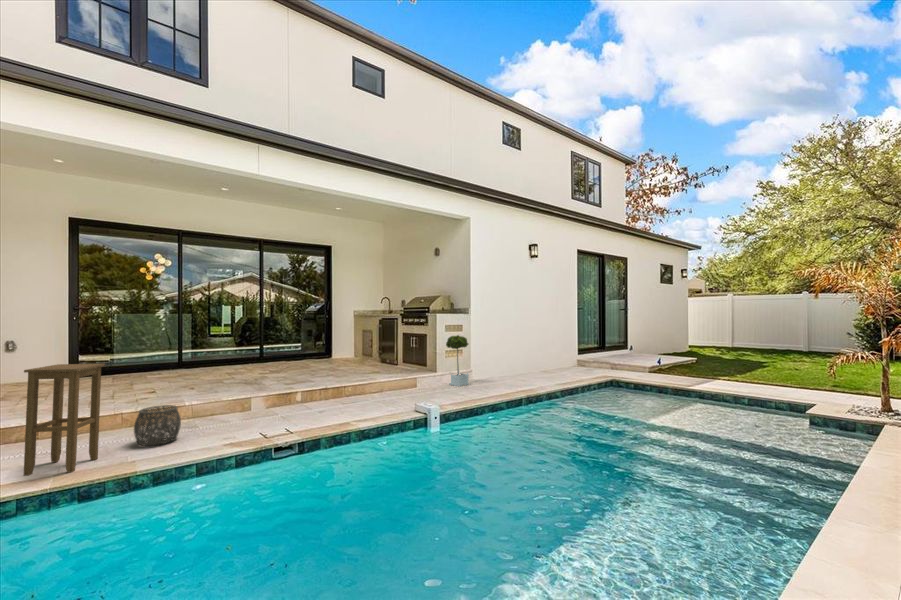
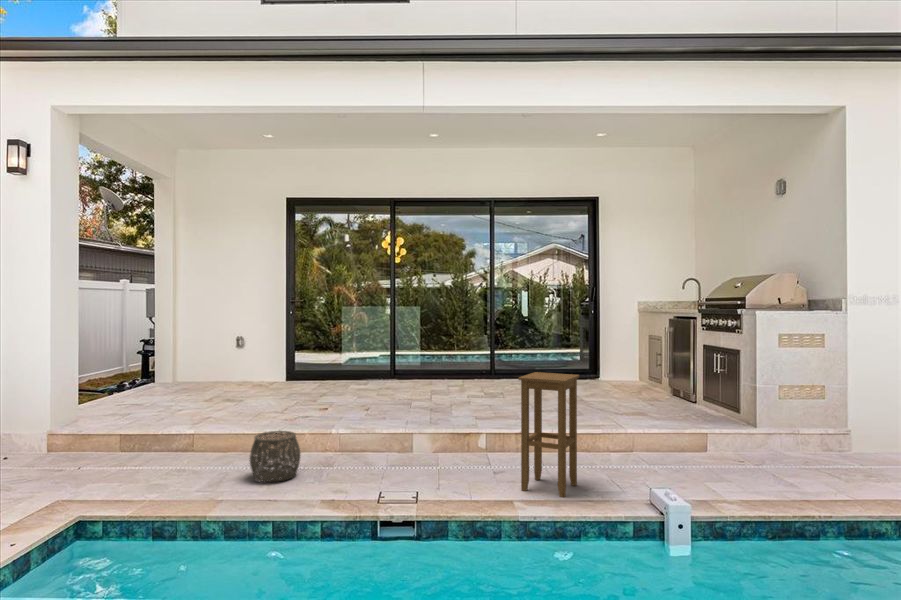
potted tree: present [446,335,469,386] -> none [776,354,832,463]
stool: present [23,364,105,476] -> present [518,372,579,497]

